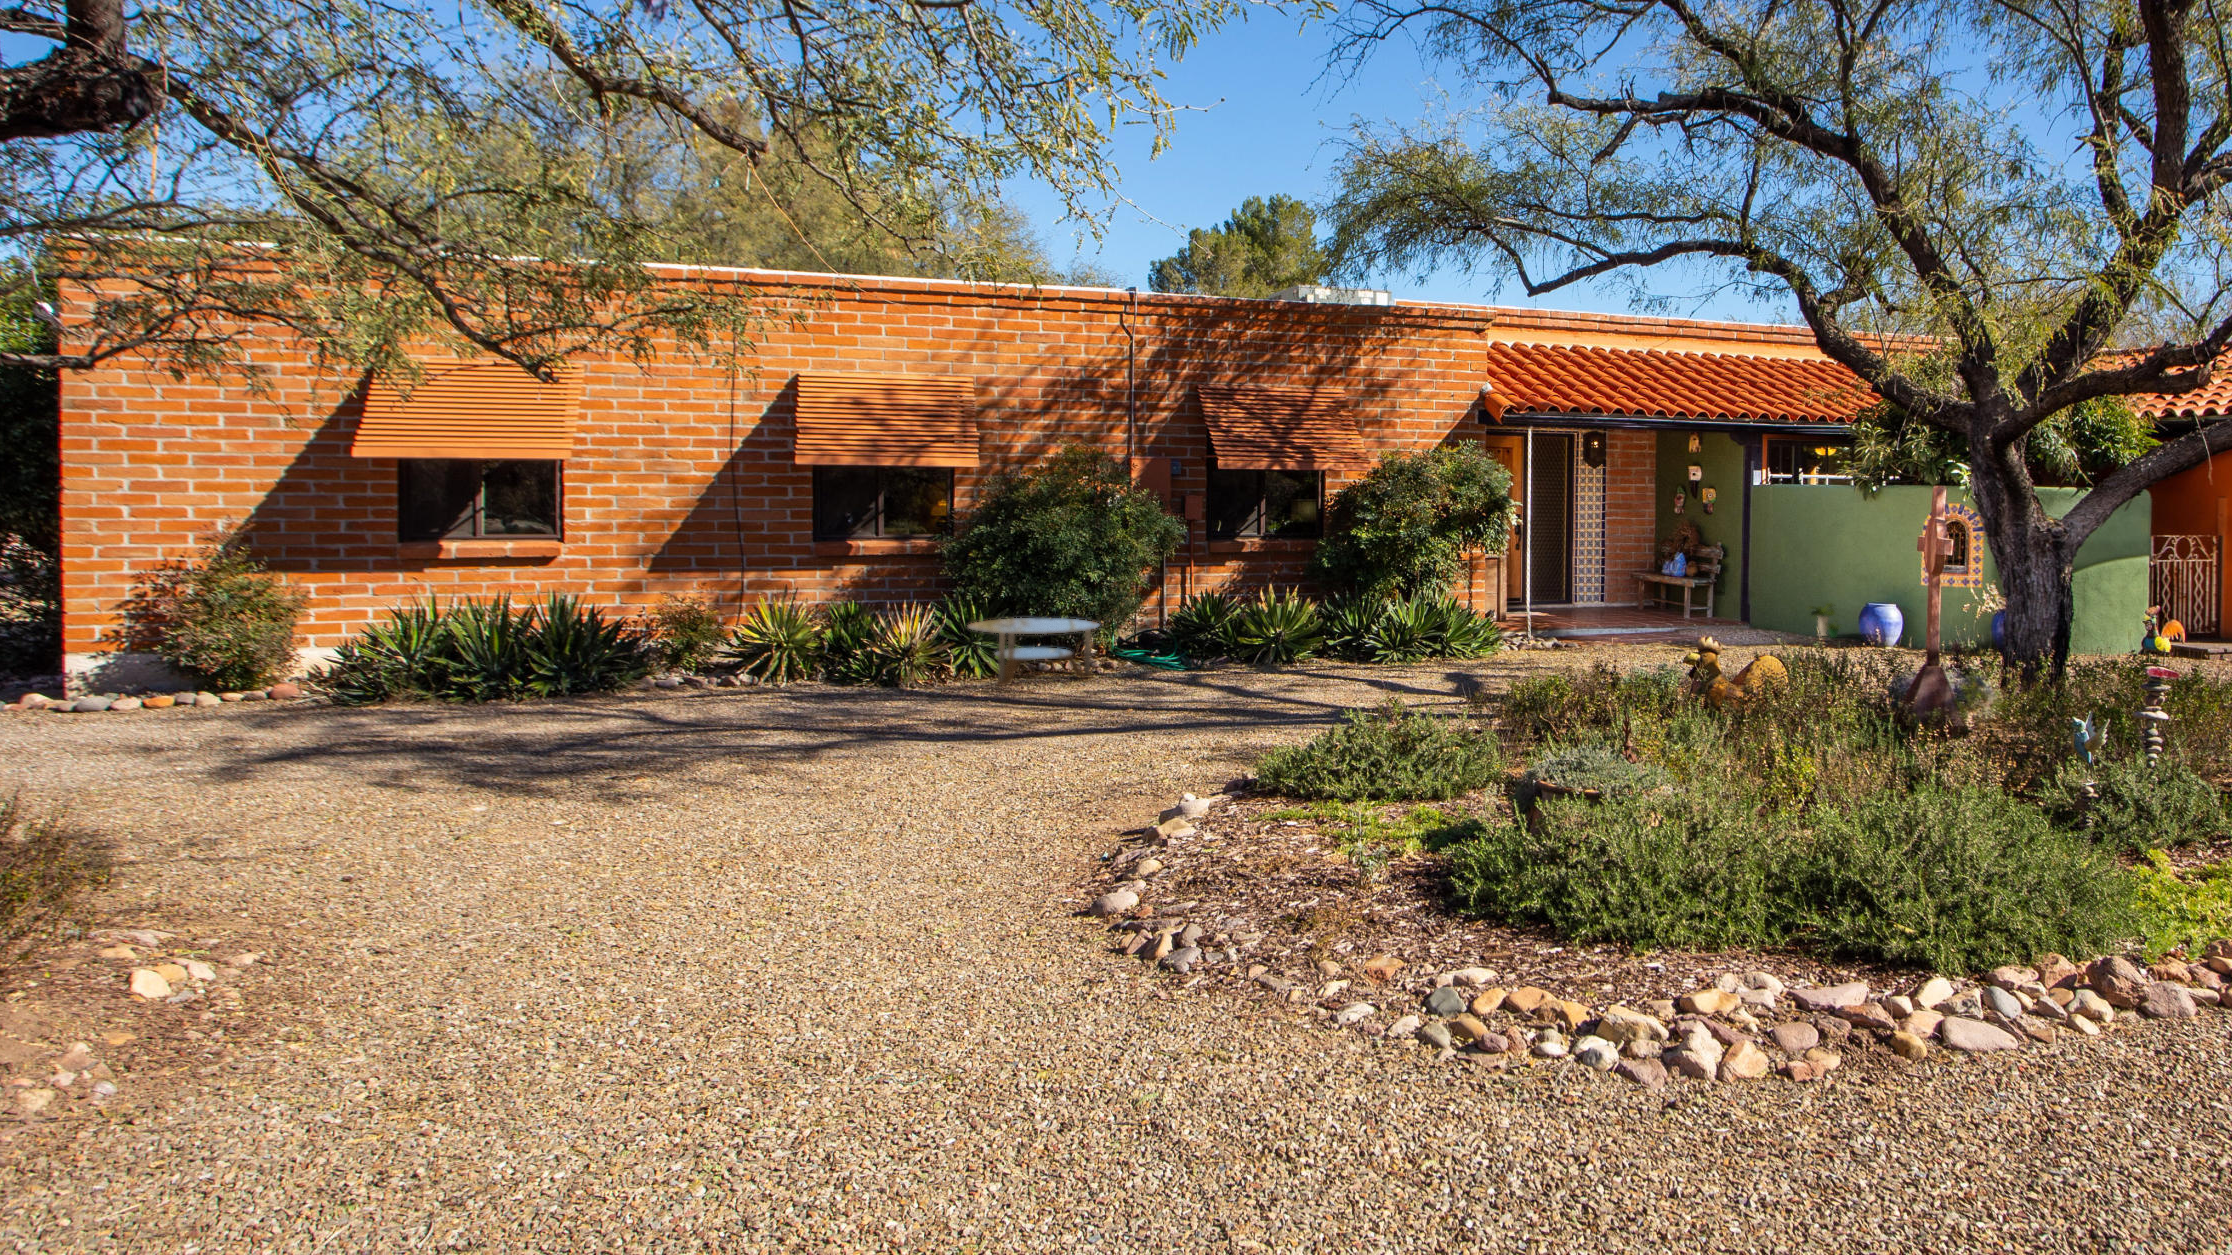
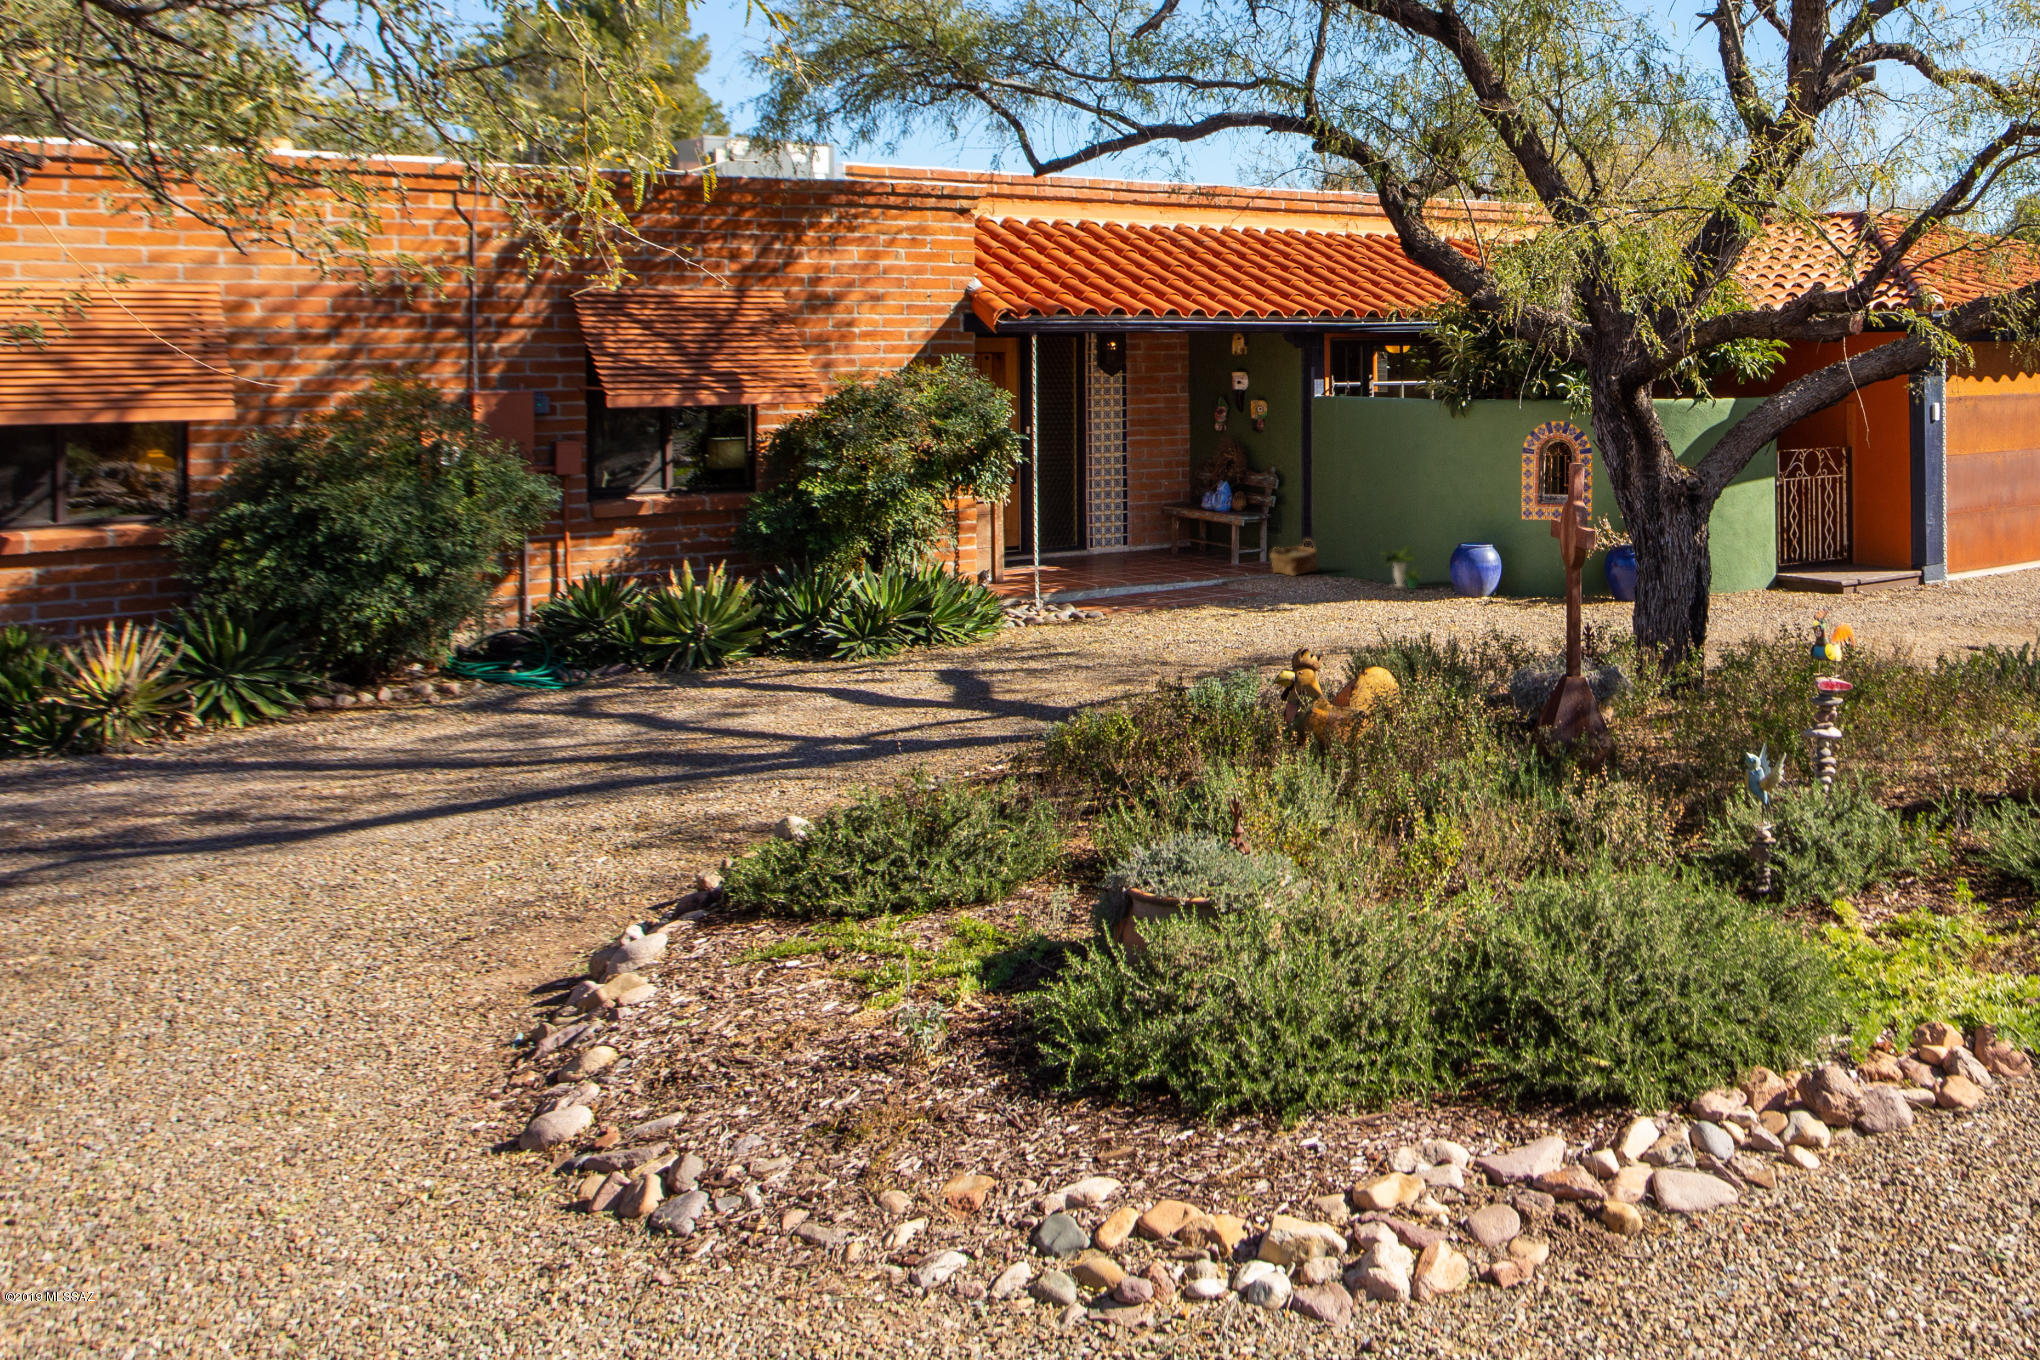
woven basket: none [1718,598,1757,626] -> present [1271,545,1318,576]
round table: present [968,618,1099,686] -> none [208,628,426,738]

